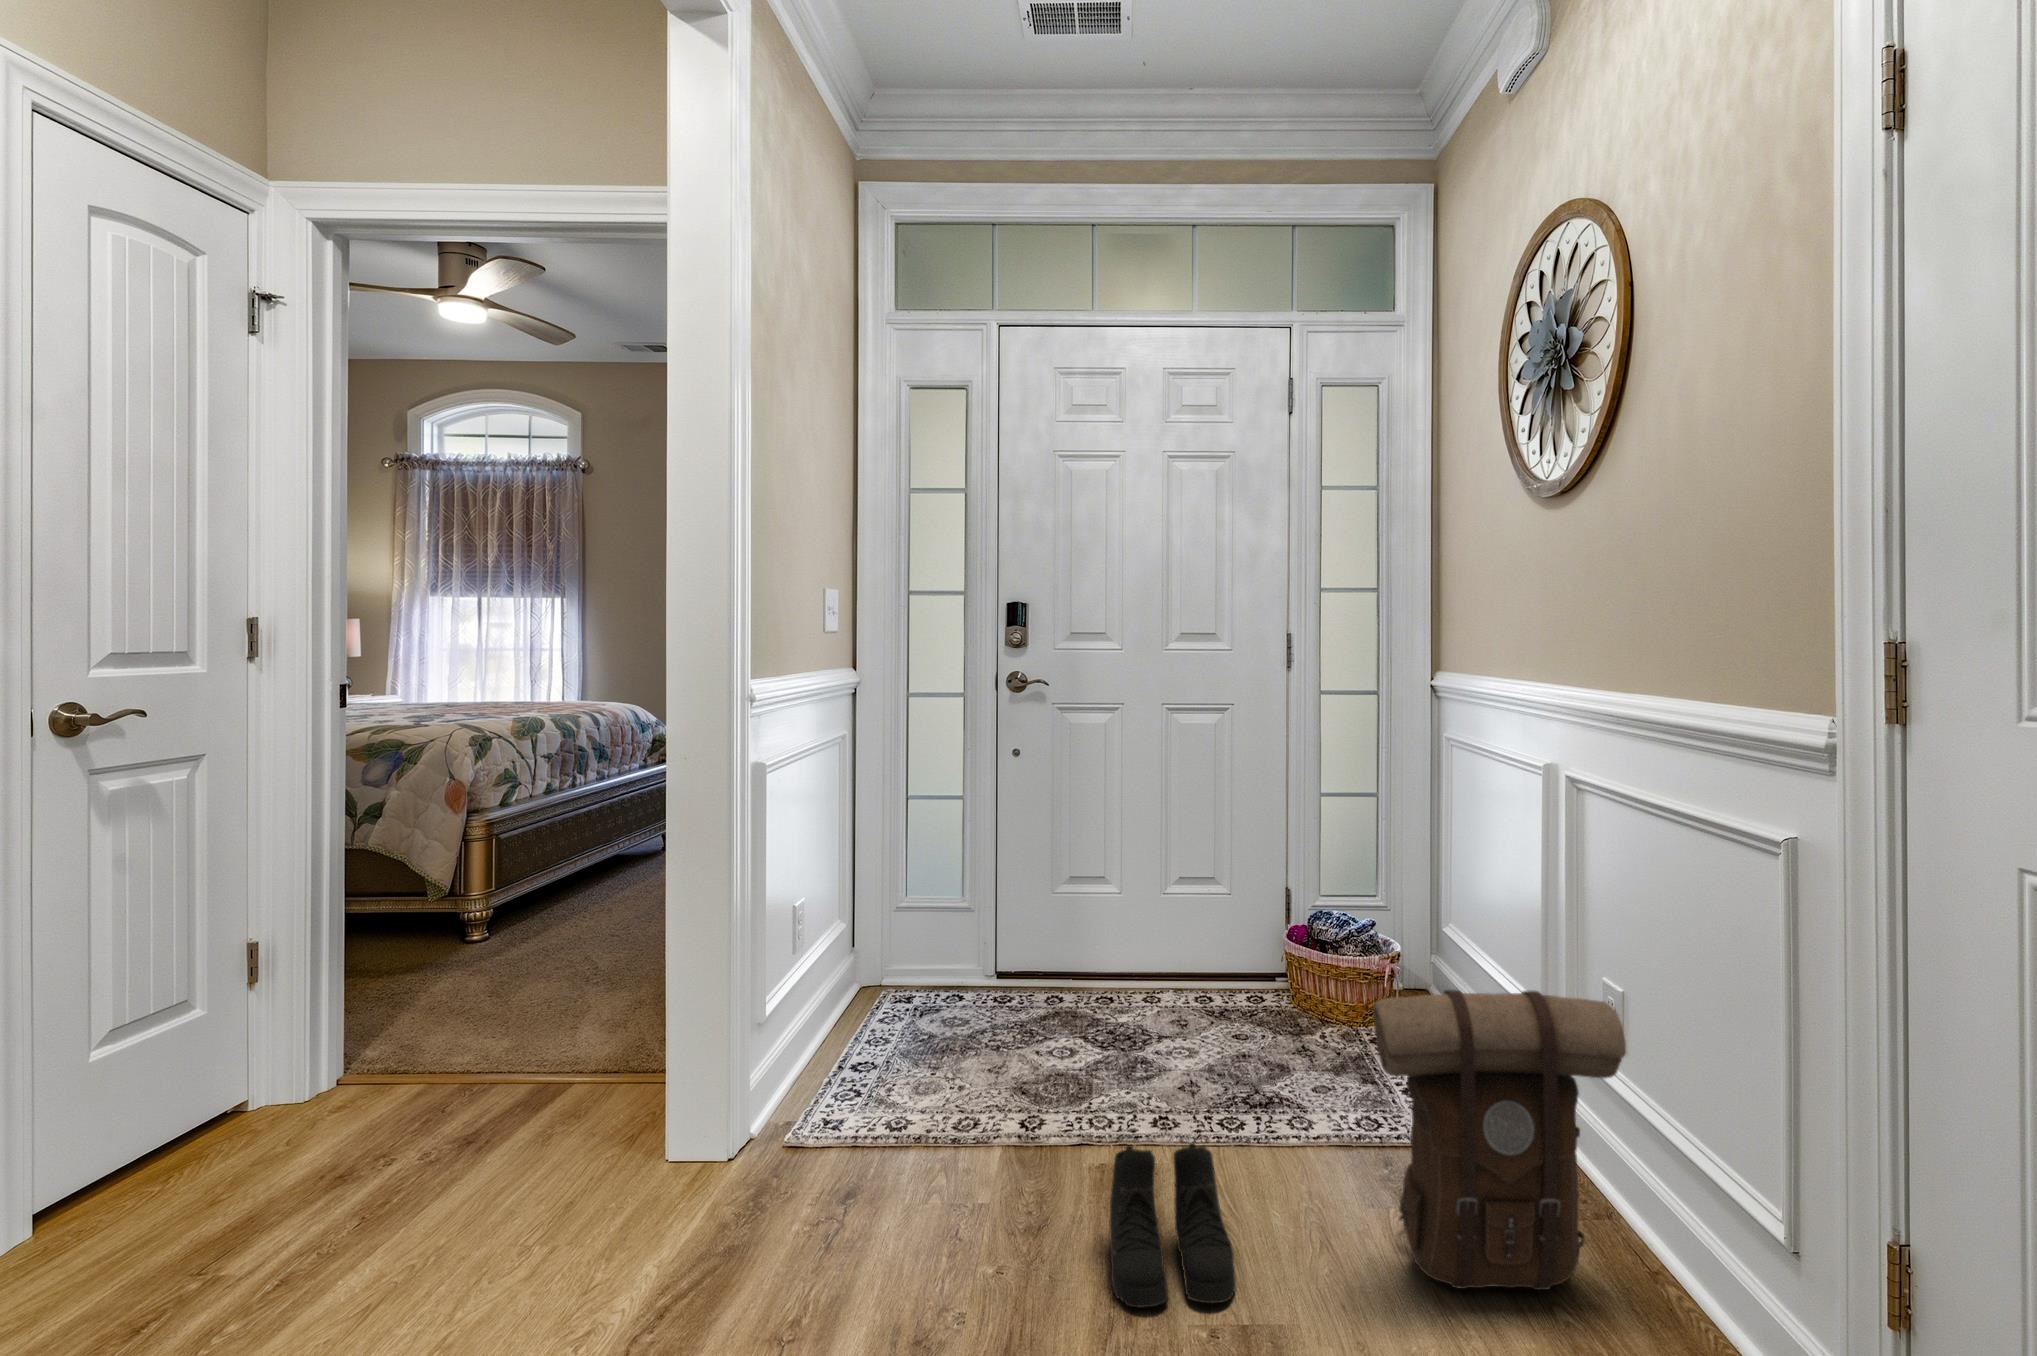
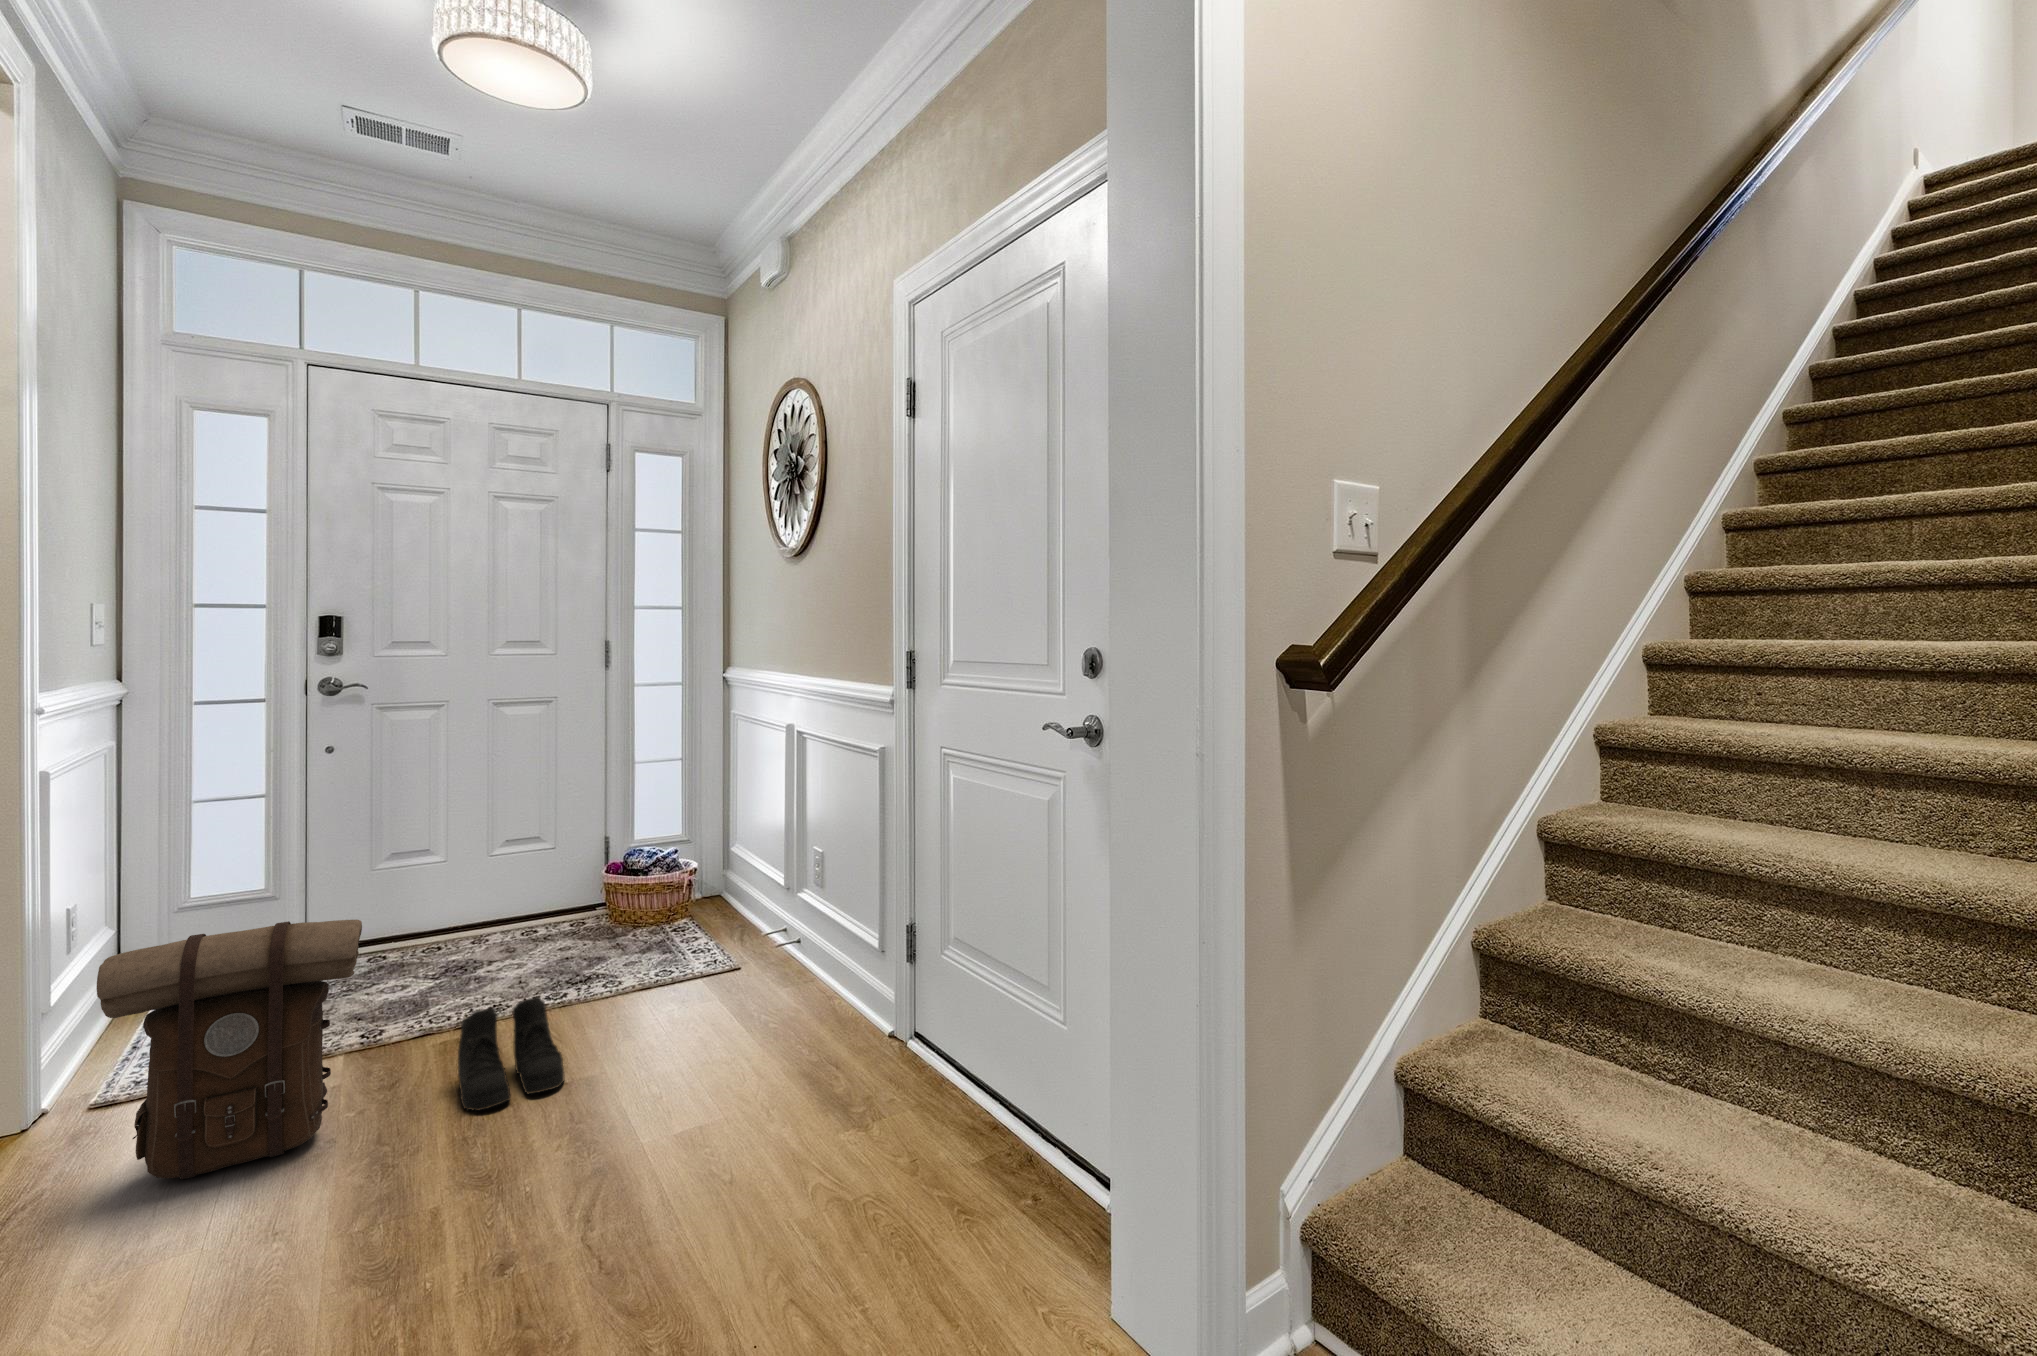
backpack: present [1373,990,1626,1290] -> present [97,920,362,1179]

